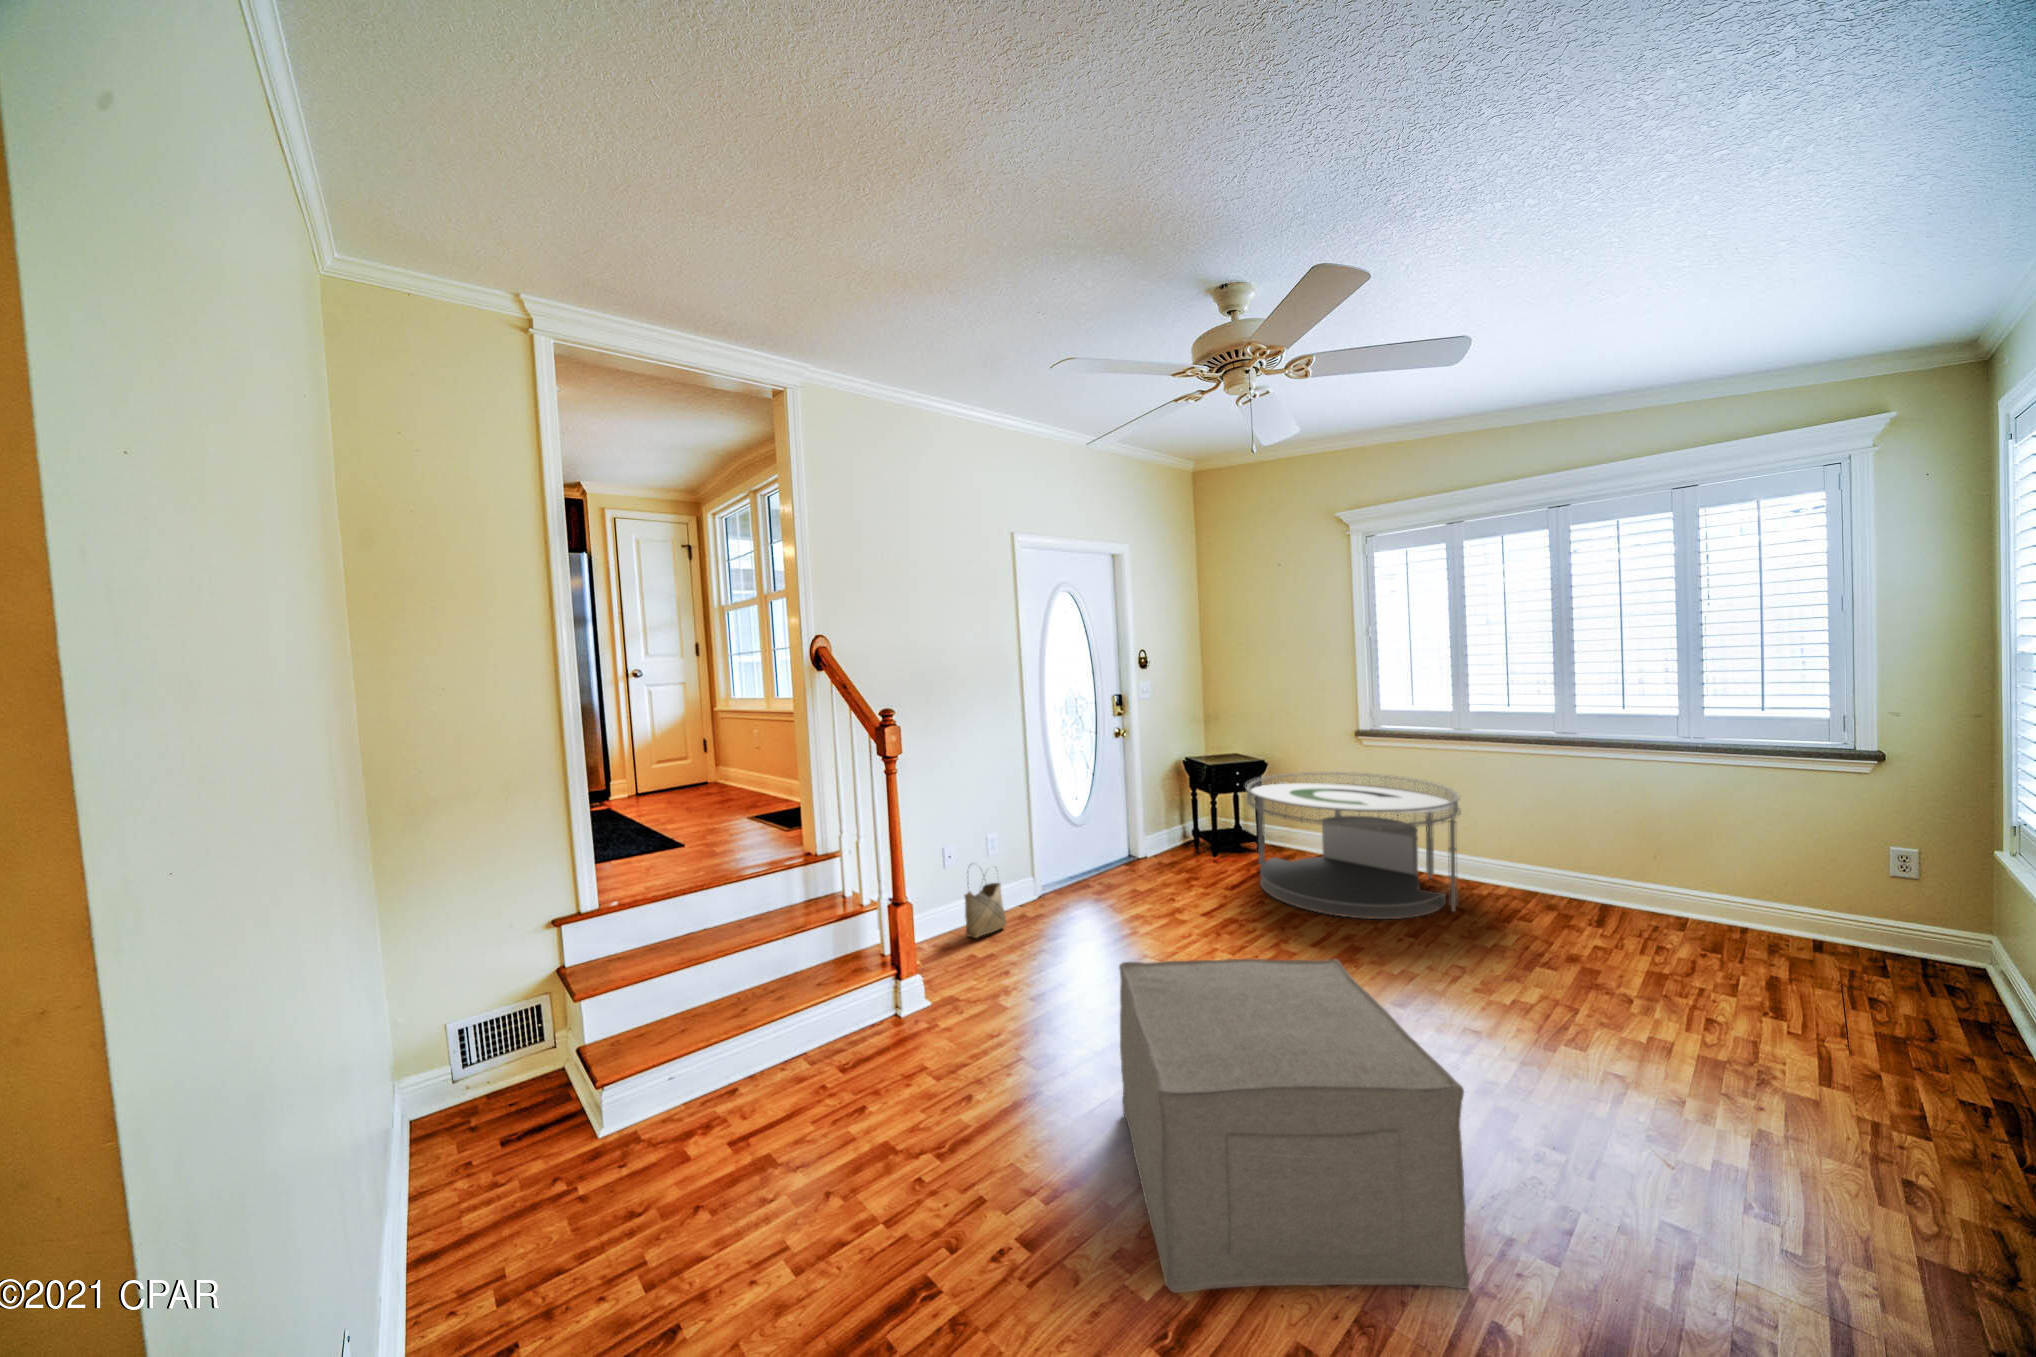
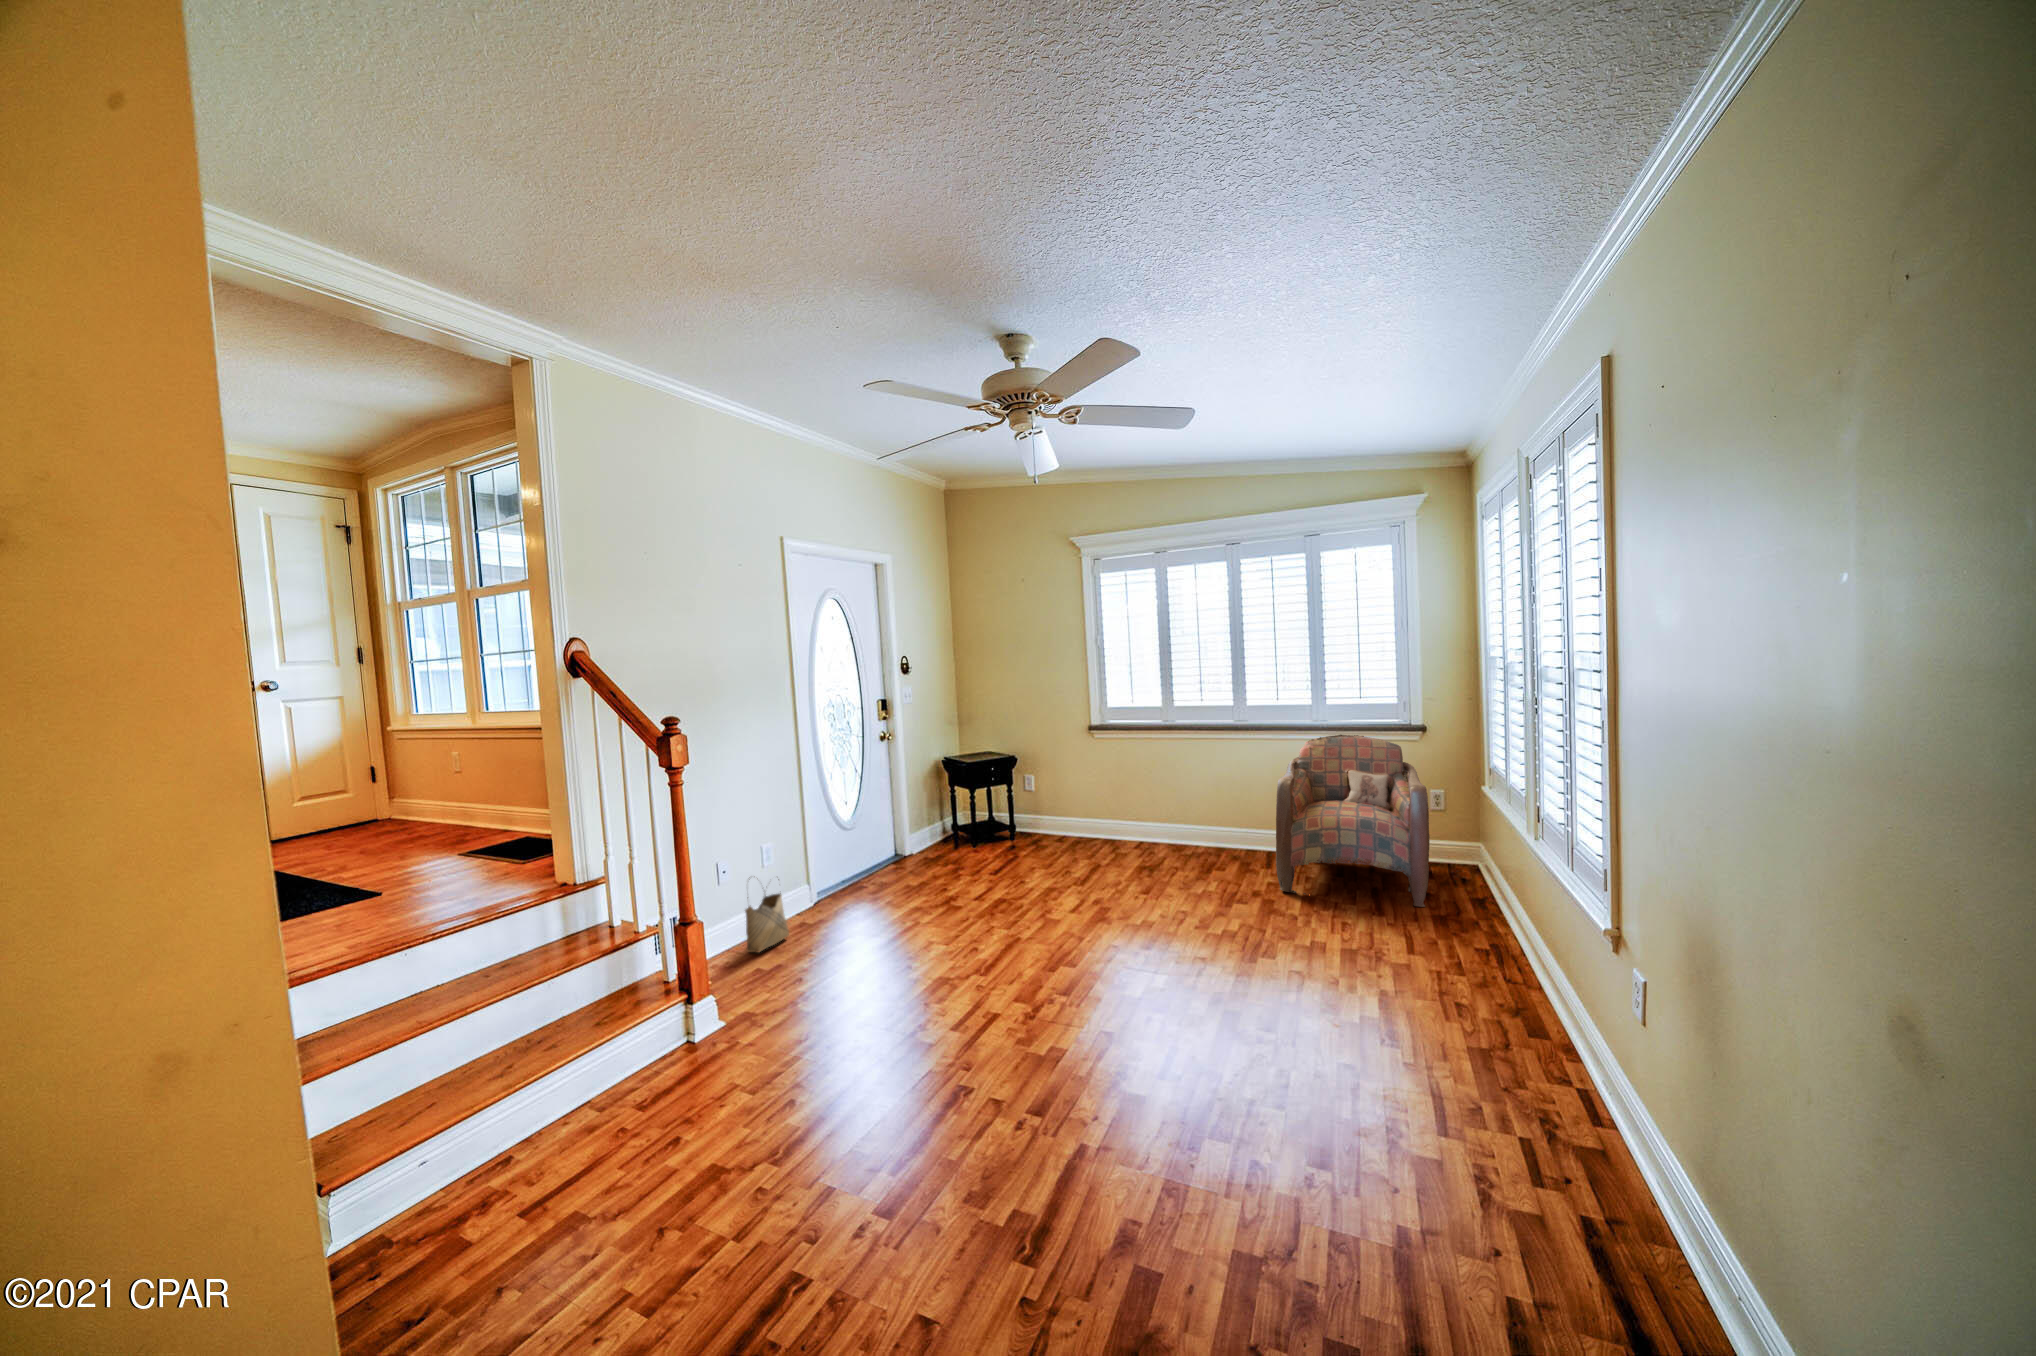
armchair: none [1605,758,1880,1019] -> present [1276,735,1430,907]
coffee table: present [1246,772,1460,919] -> none [1006,762,1175,885]
ottoman: present [1119,959,1469,1293] -> none [940,912,1232,1213]

